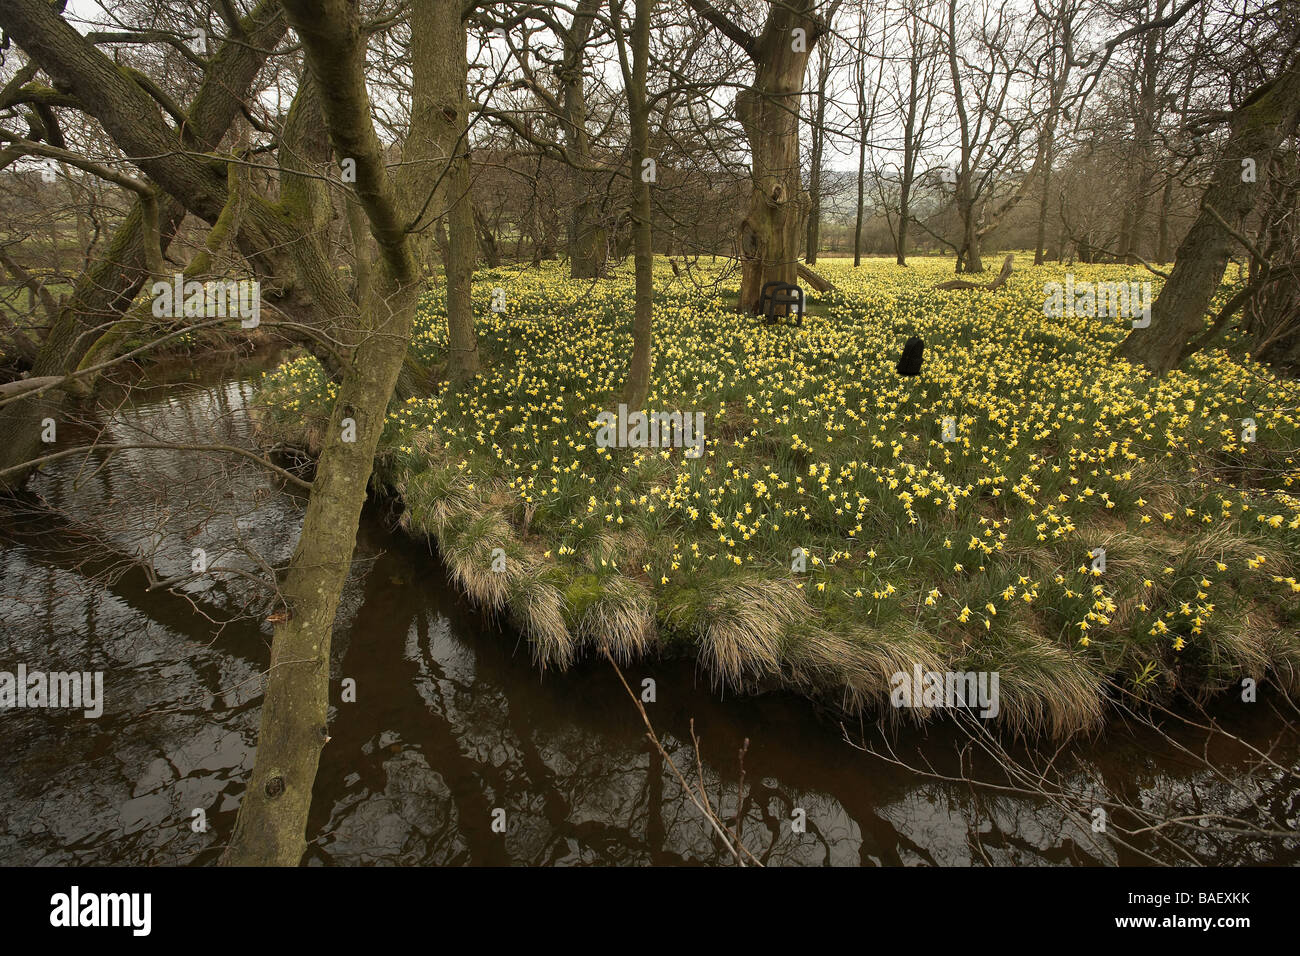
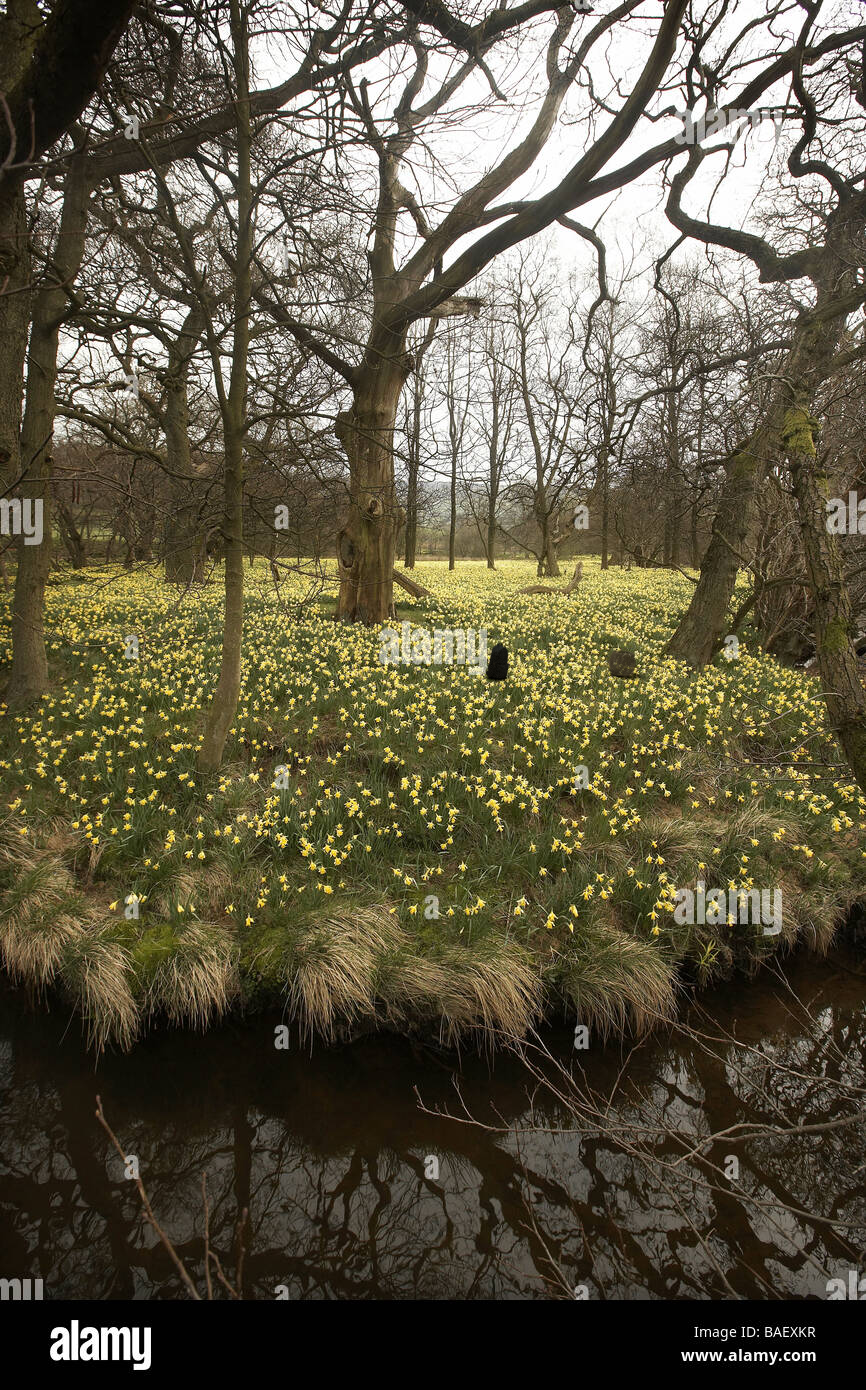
bench: present [758,281,803,326] -> none [362,588,403,632]
woven basket: none [1043,347,1080,377] -> present [608,650,636,676]

